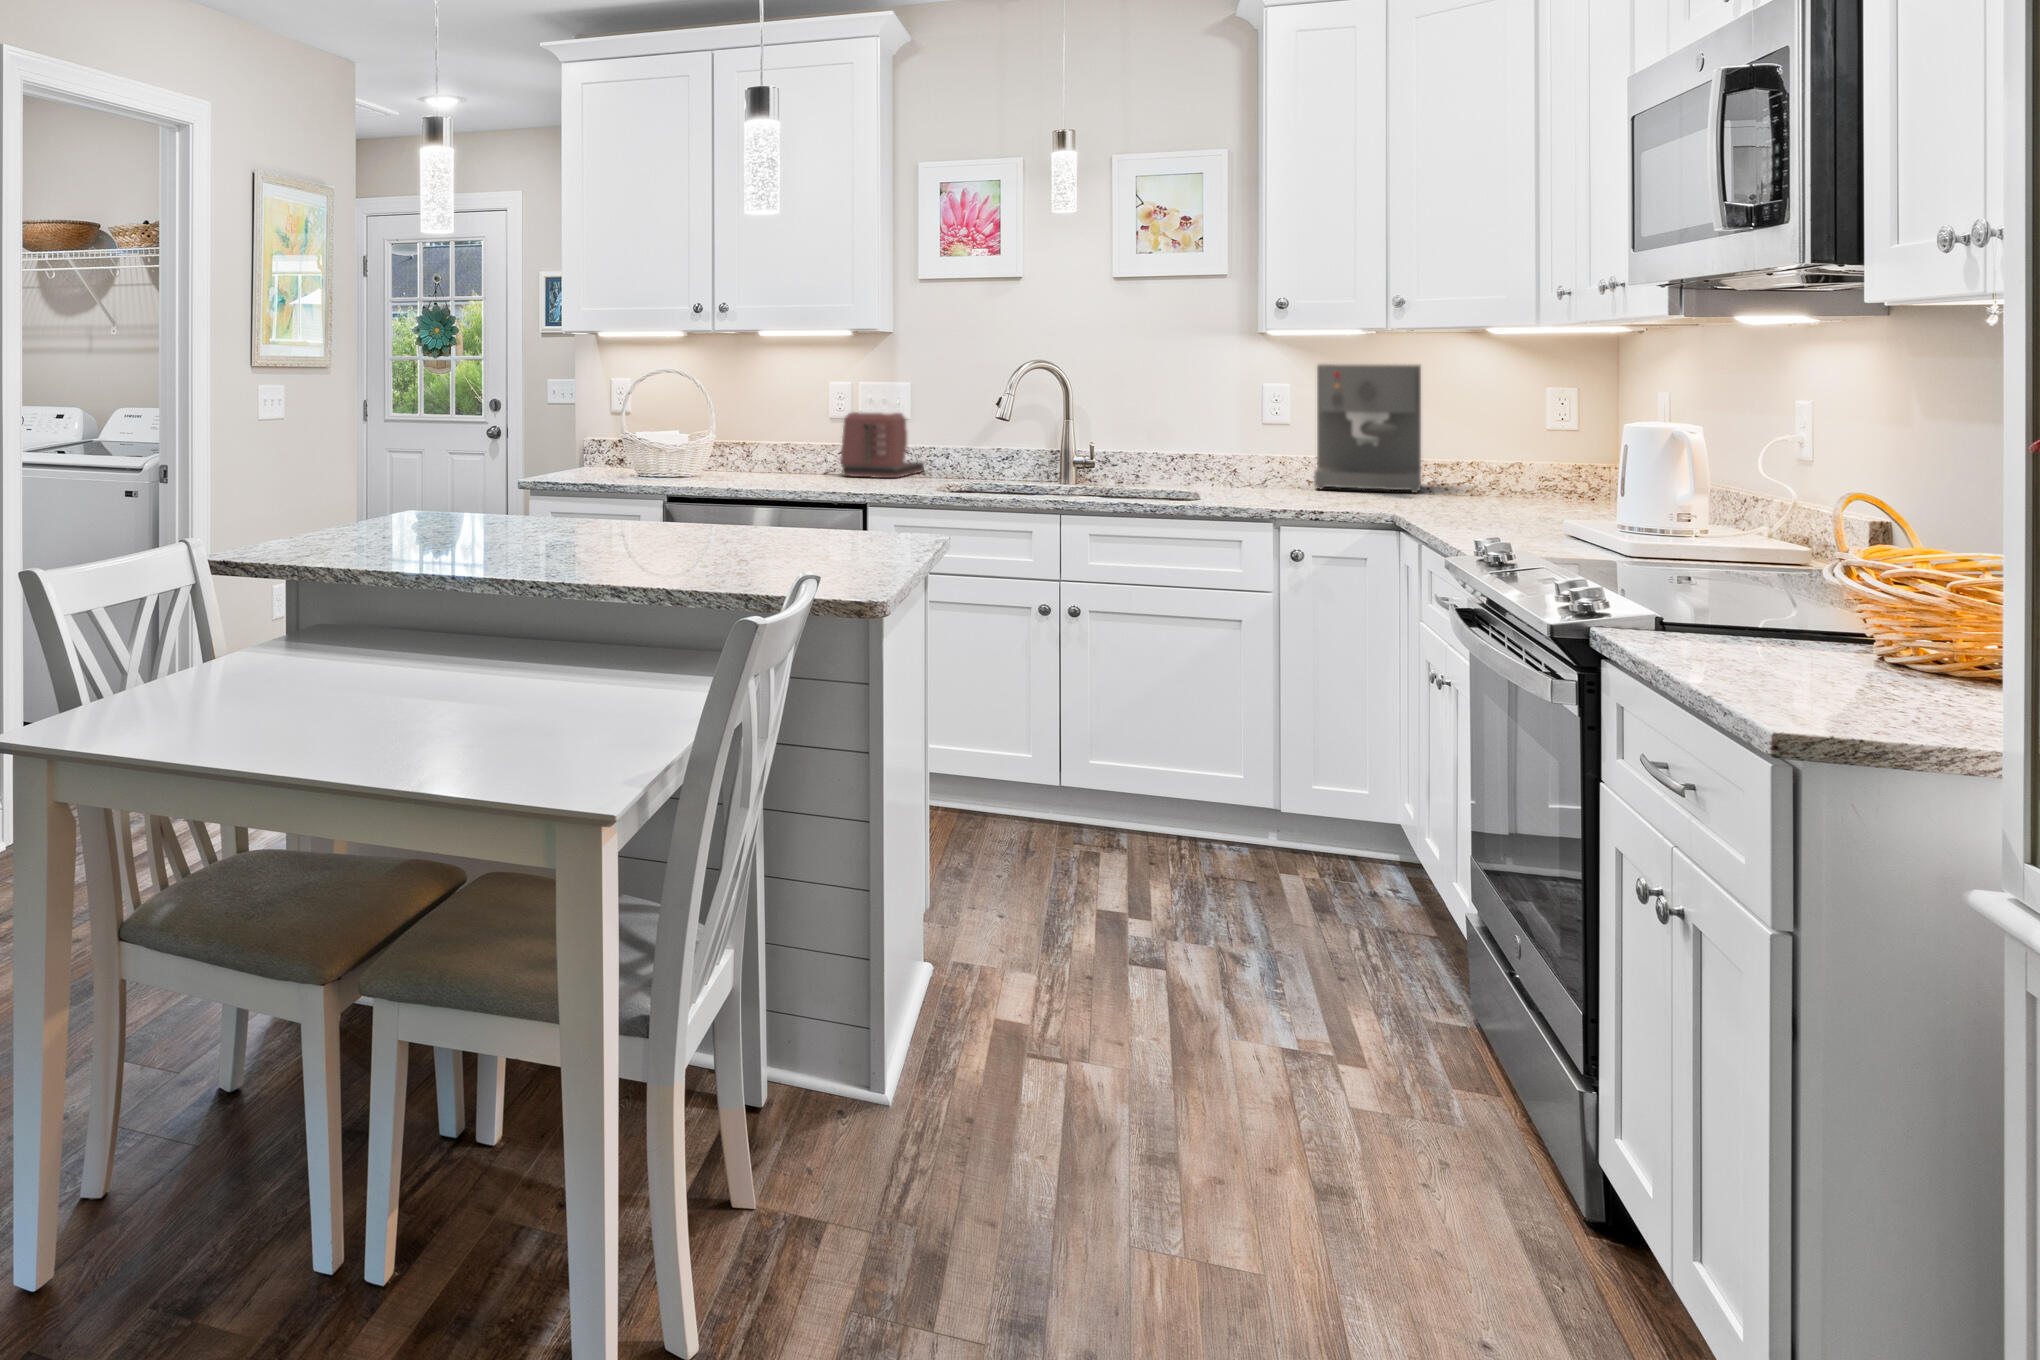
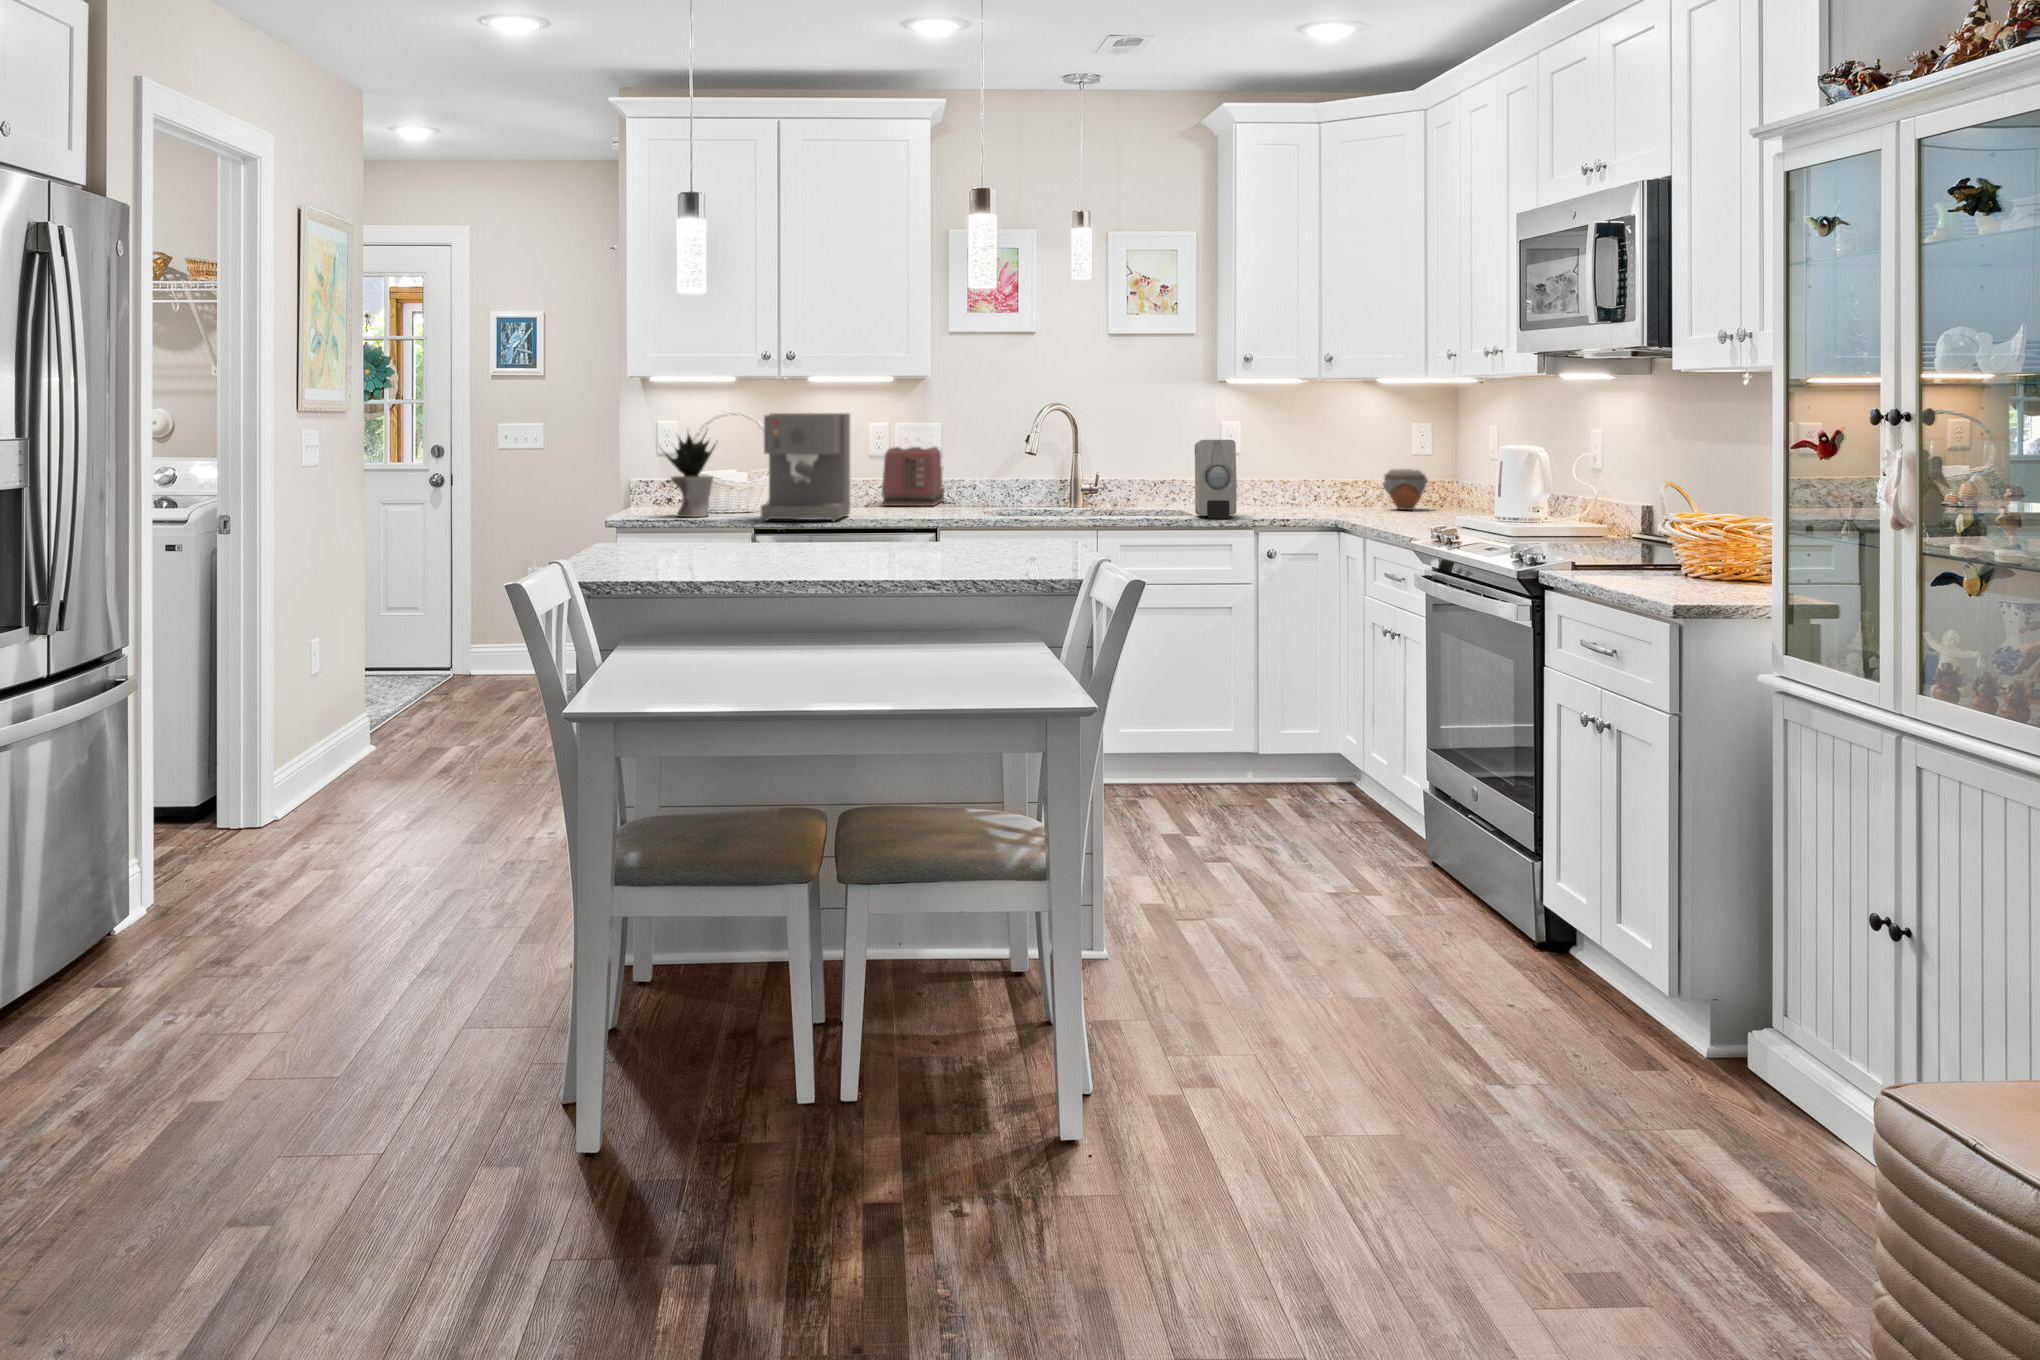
coffee maker: present [1314,364,1421,493] -> present [761,413,850,522]
potted plant: none [586,388,648,483] -> present [662,433,715,517]
soap dispenser: none [1186,408,1239,509] -> present [1195,440,1237,519]
jar: none [1471,450,1546,505] -> present [1383,469,1428,510]

